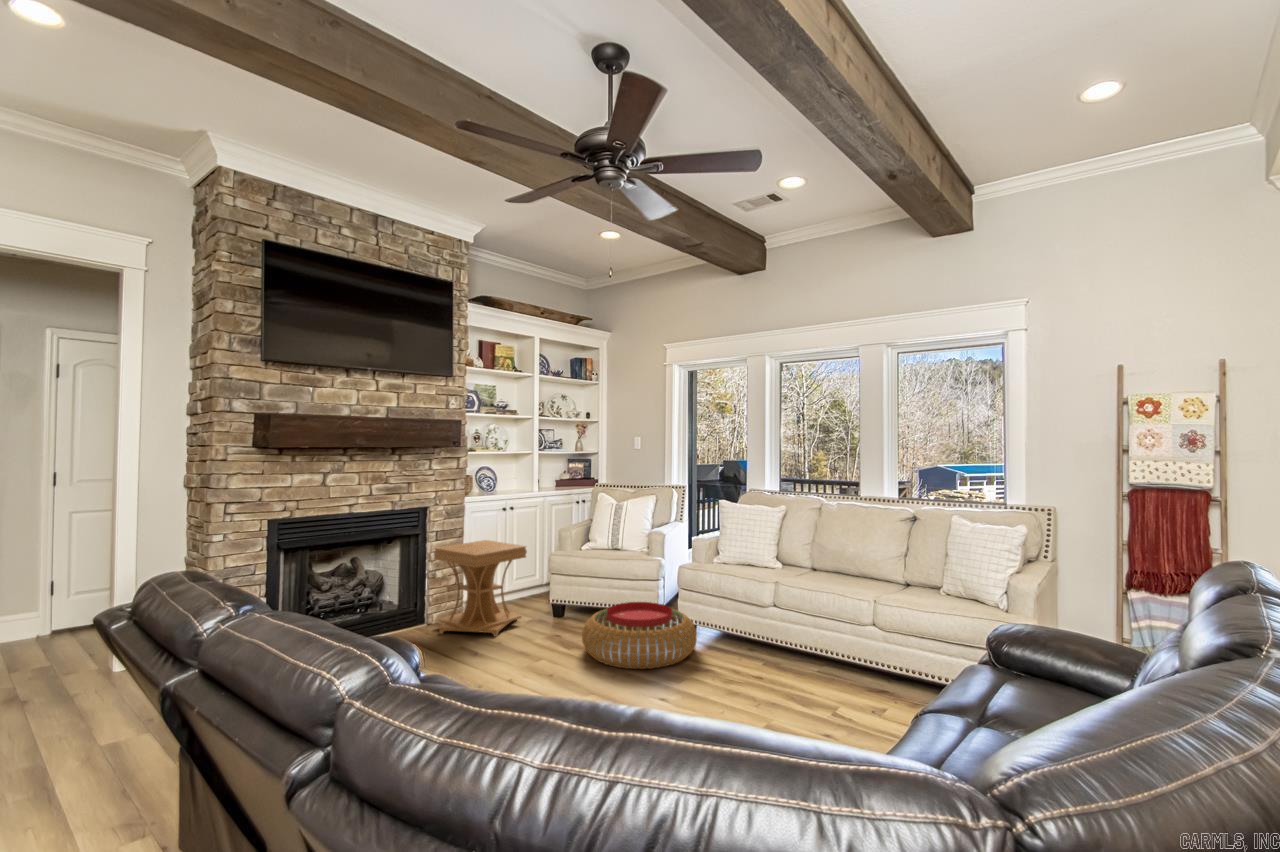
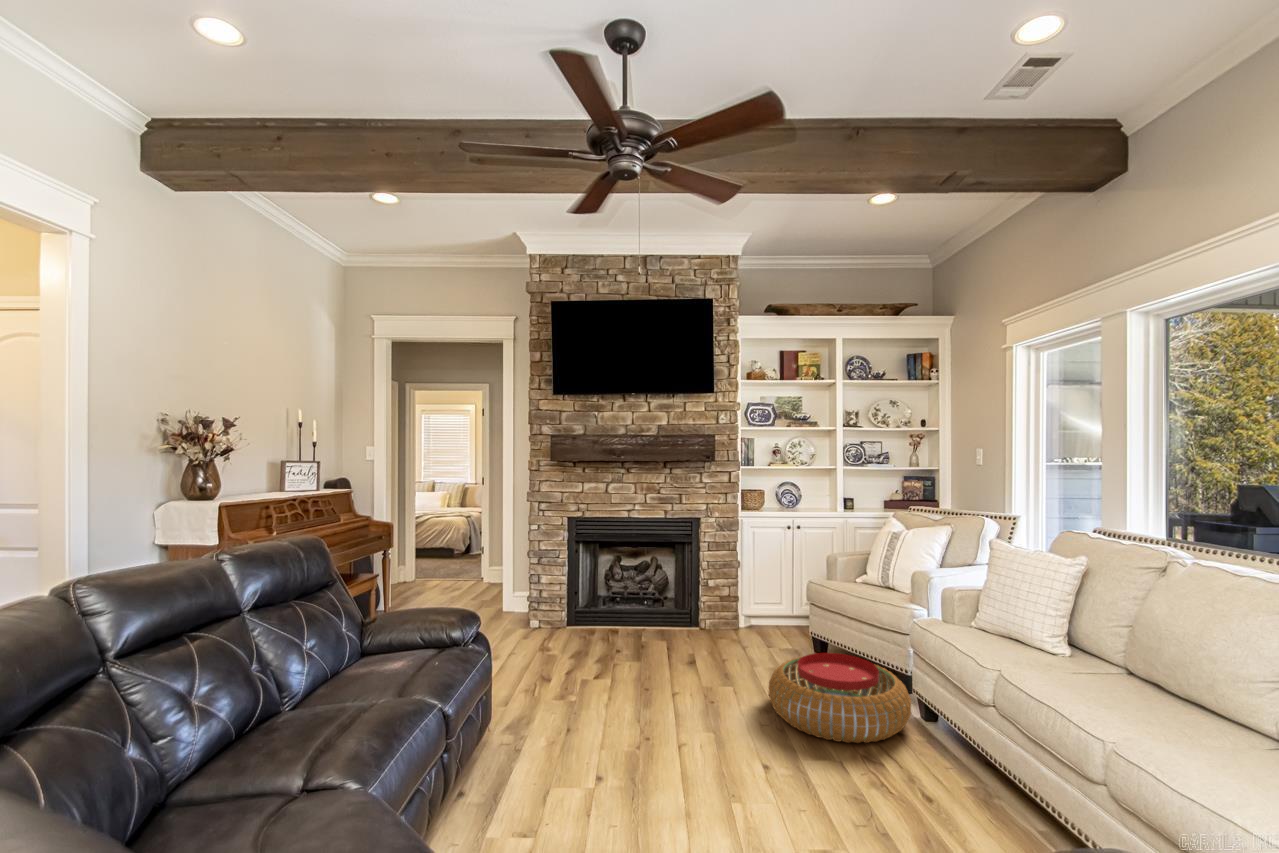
side table: present [434,540,527,637] -> none [696,556,777,654]

